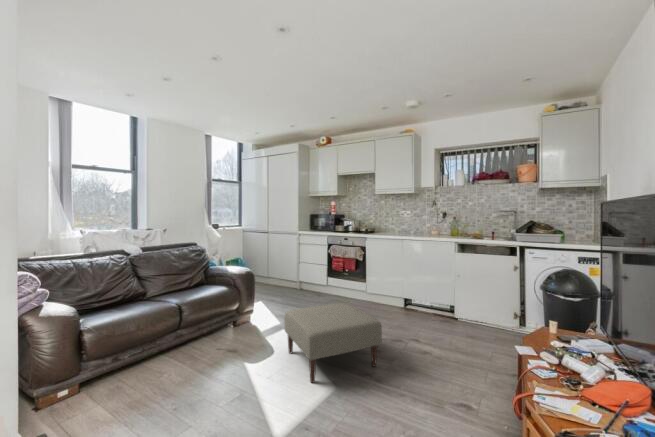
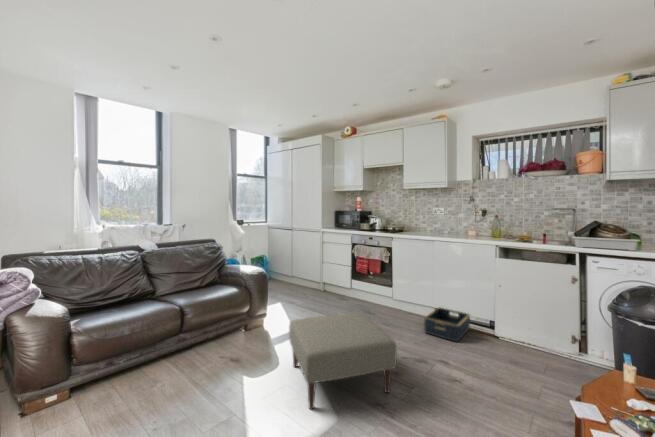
basket: none [398,298,436,326] -> present [424,308,470,342]

